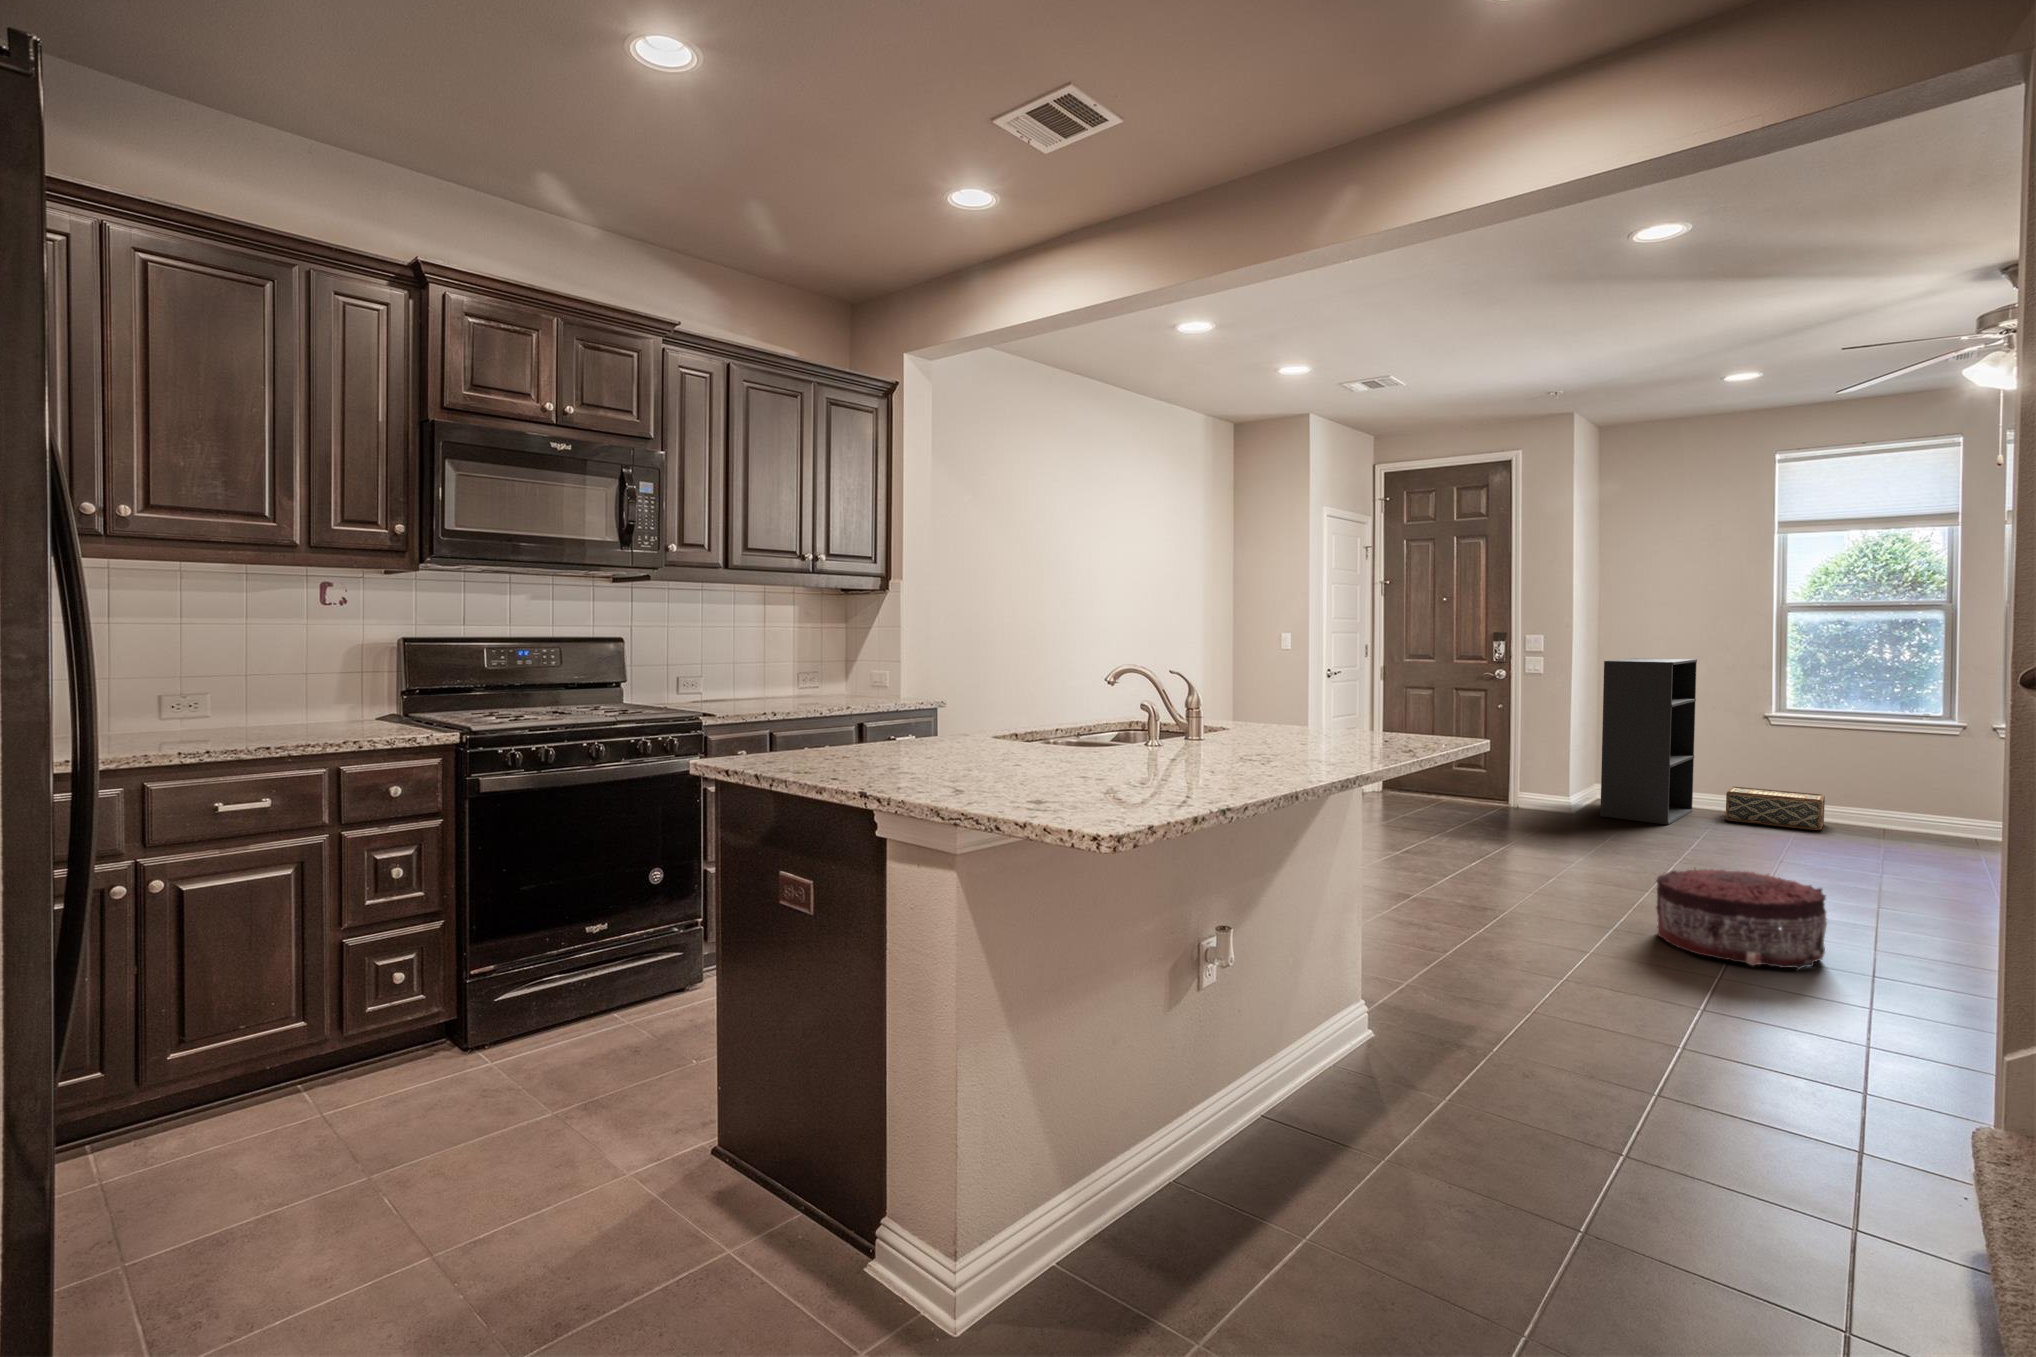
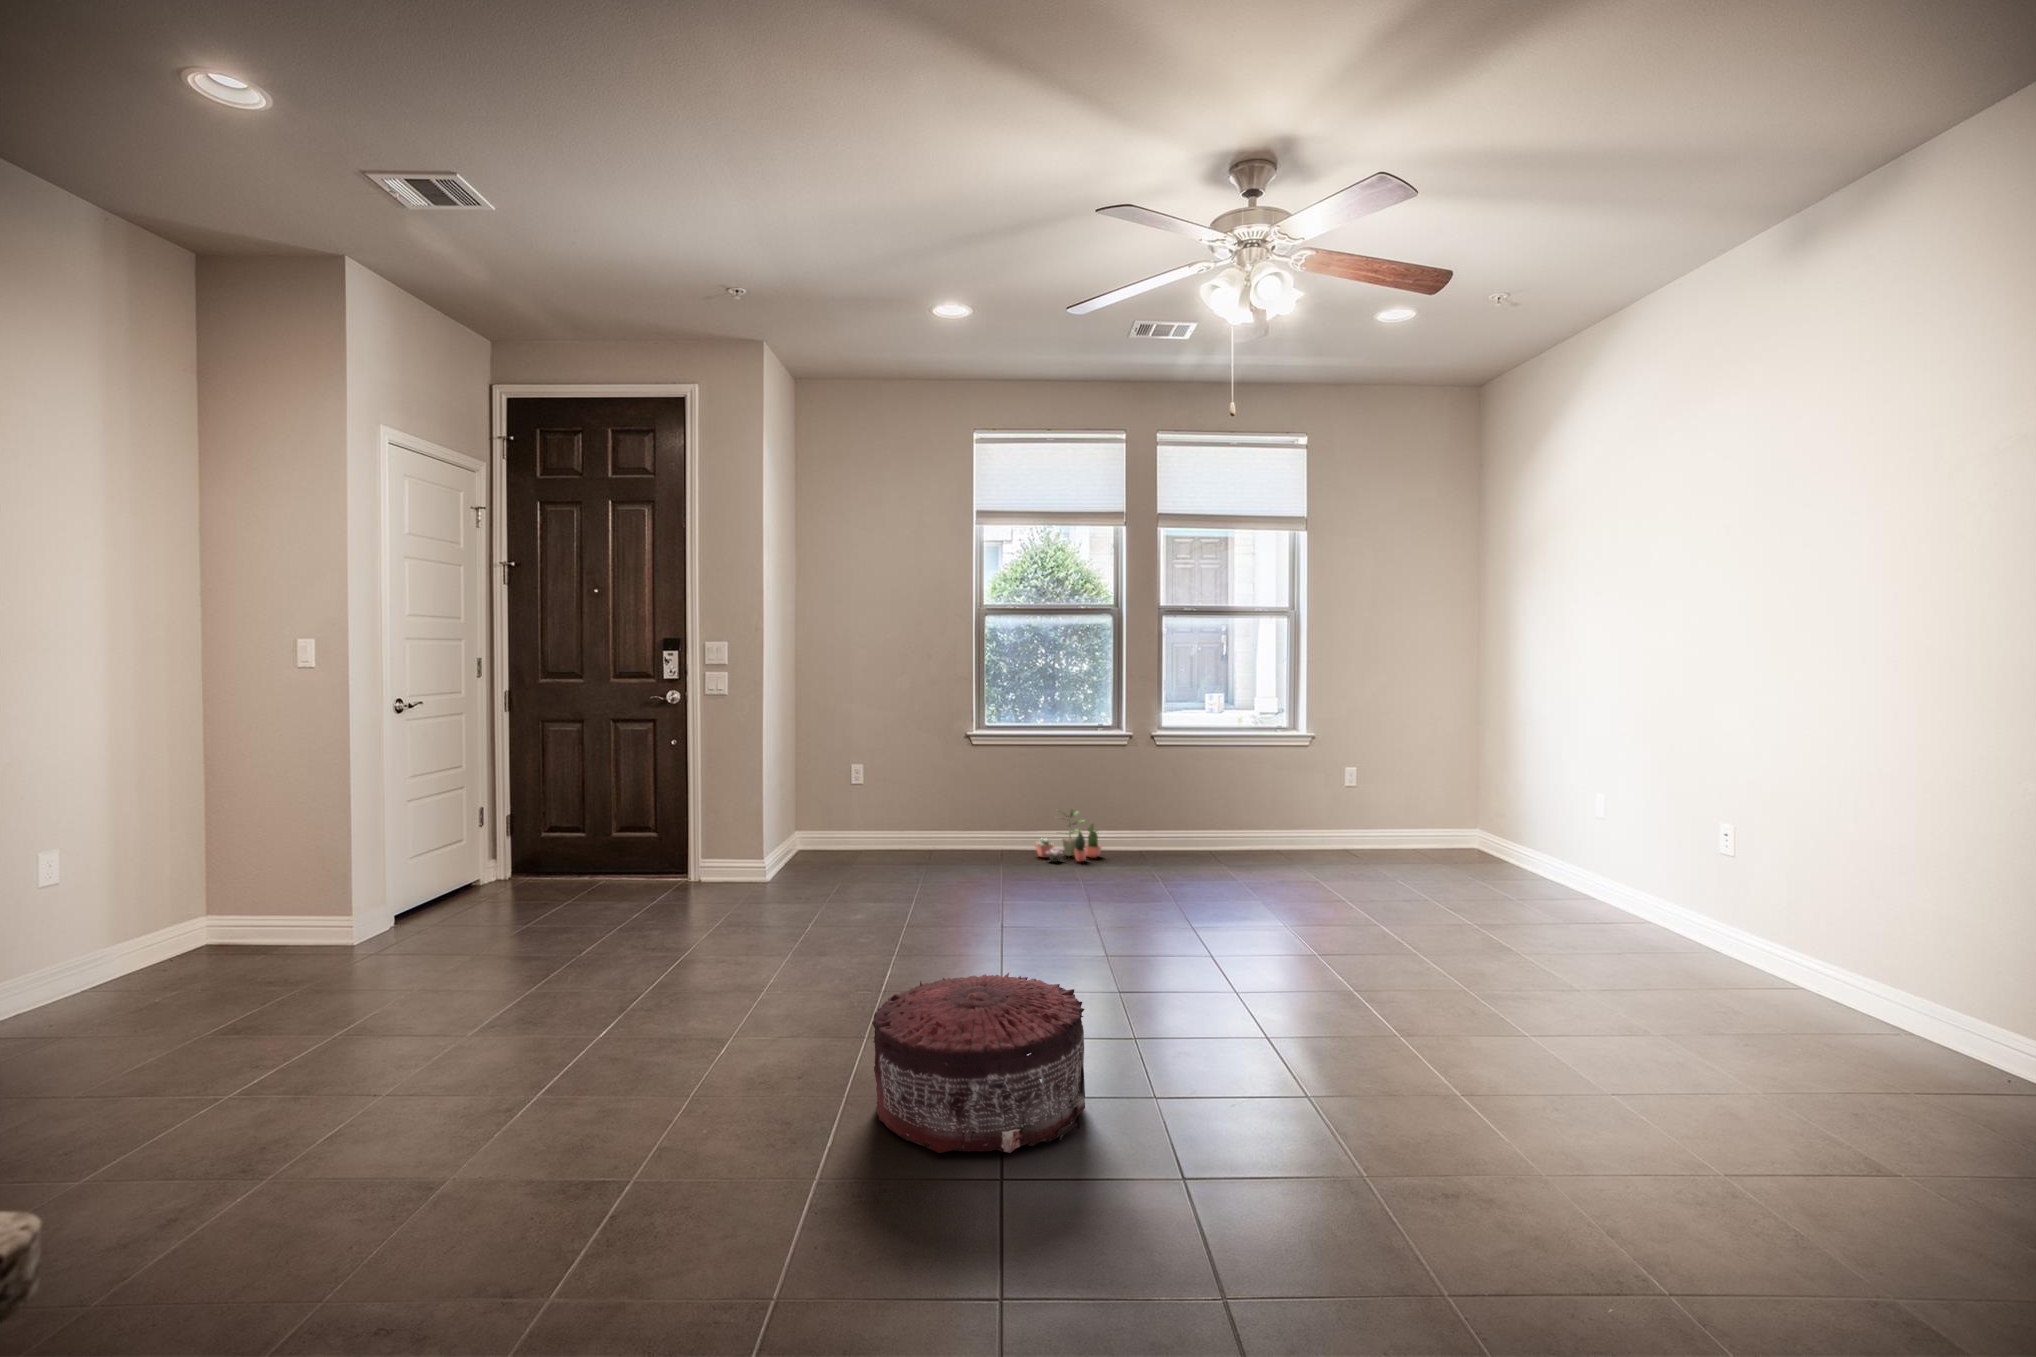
bookshelf: present [1600,658,1697,825] -> none [798,674,895,879]
woven basket: present [1726,786,1825,830] -> none [927,820,1012,862]
potted plant: none [1852,789,1937,840] -> present [1035,808,1101,862]

